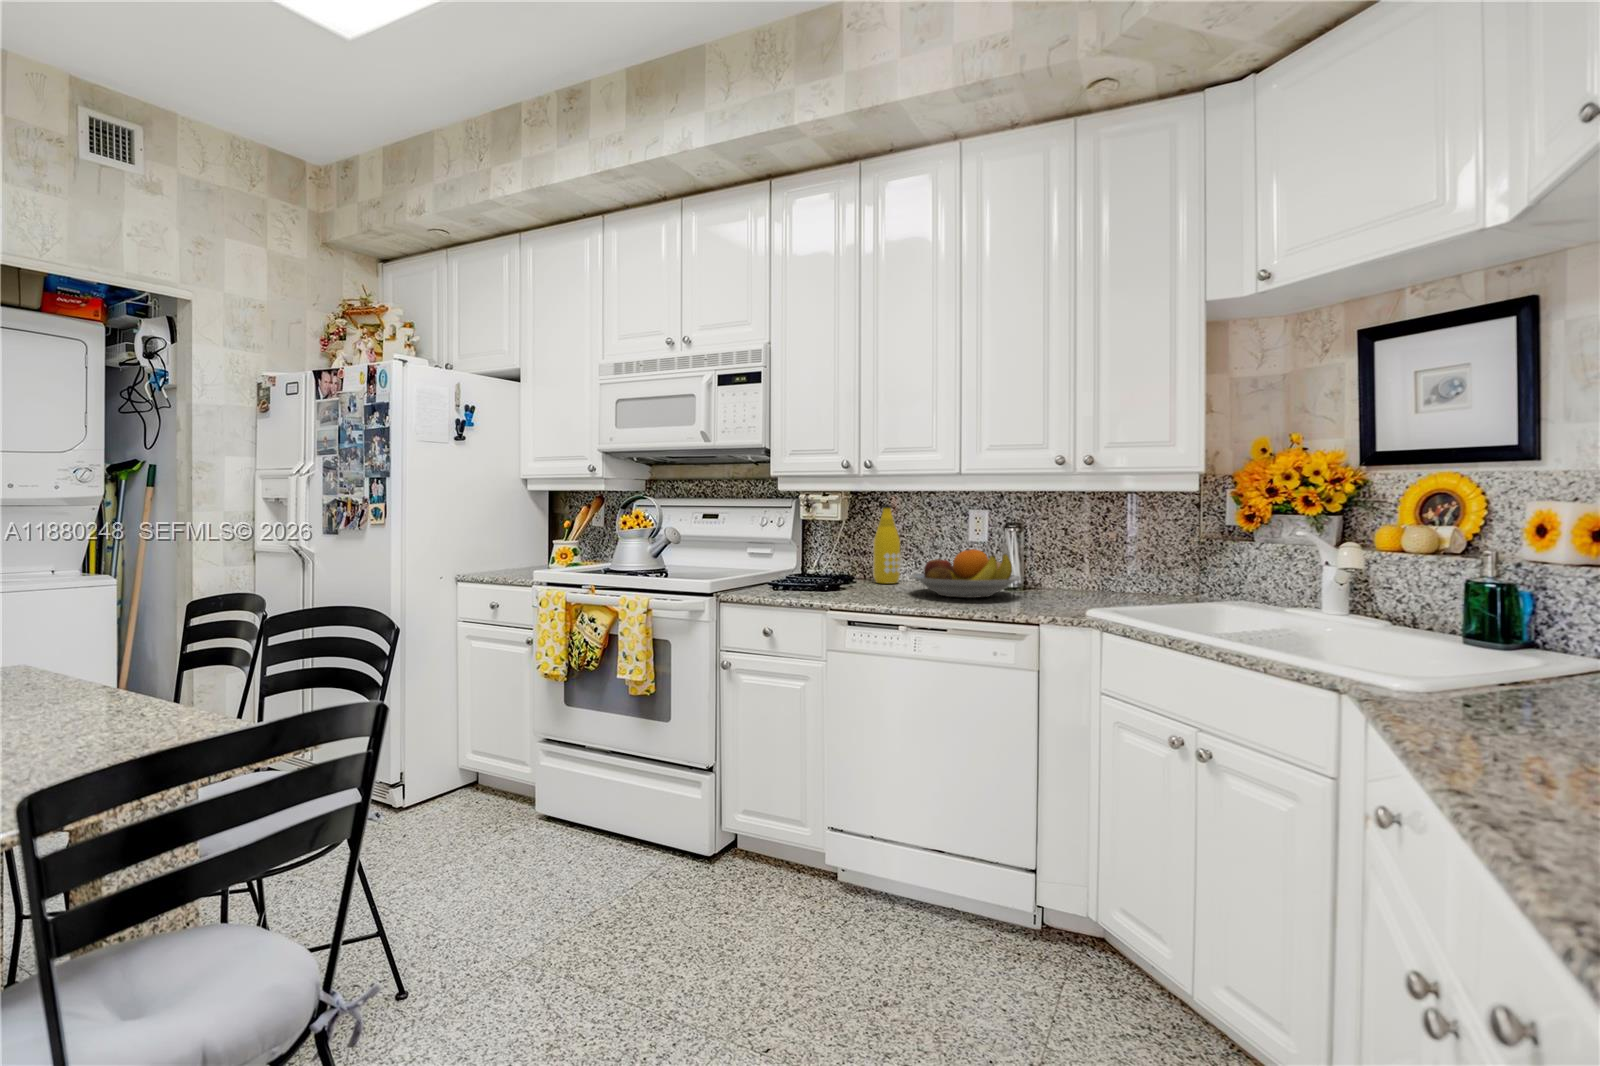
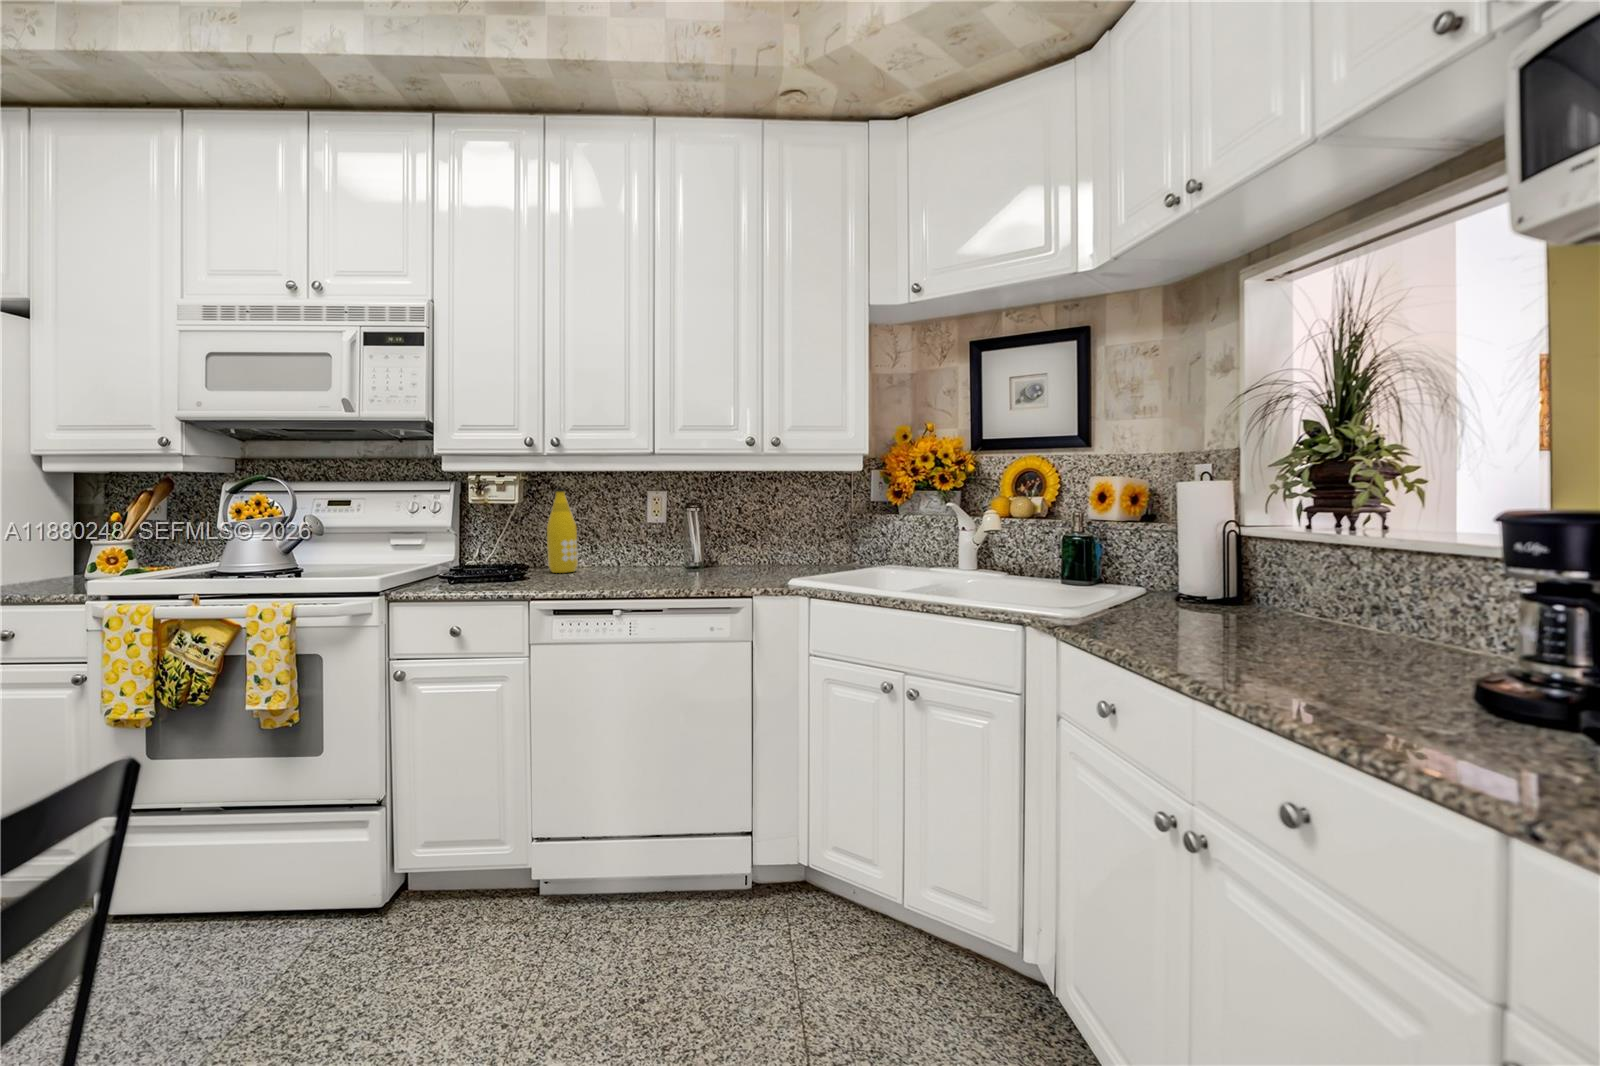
fruit bowl: present [911,549,1021,598] -> none [600,532,711,582]

